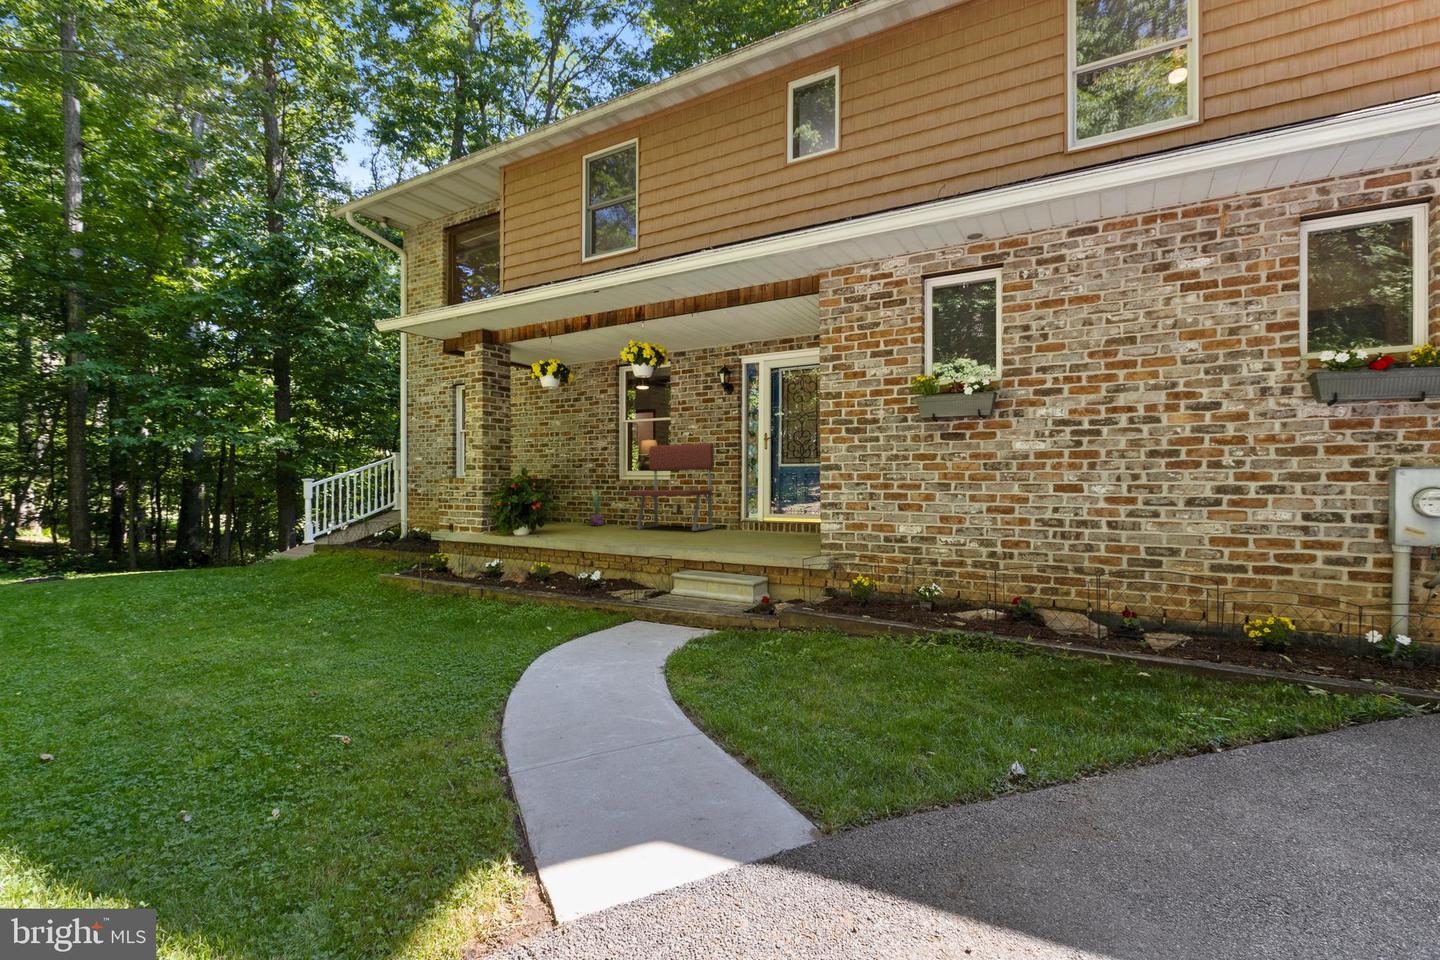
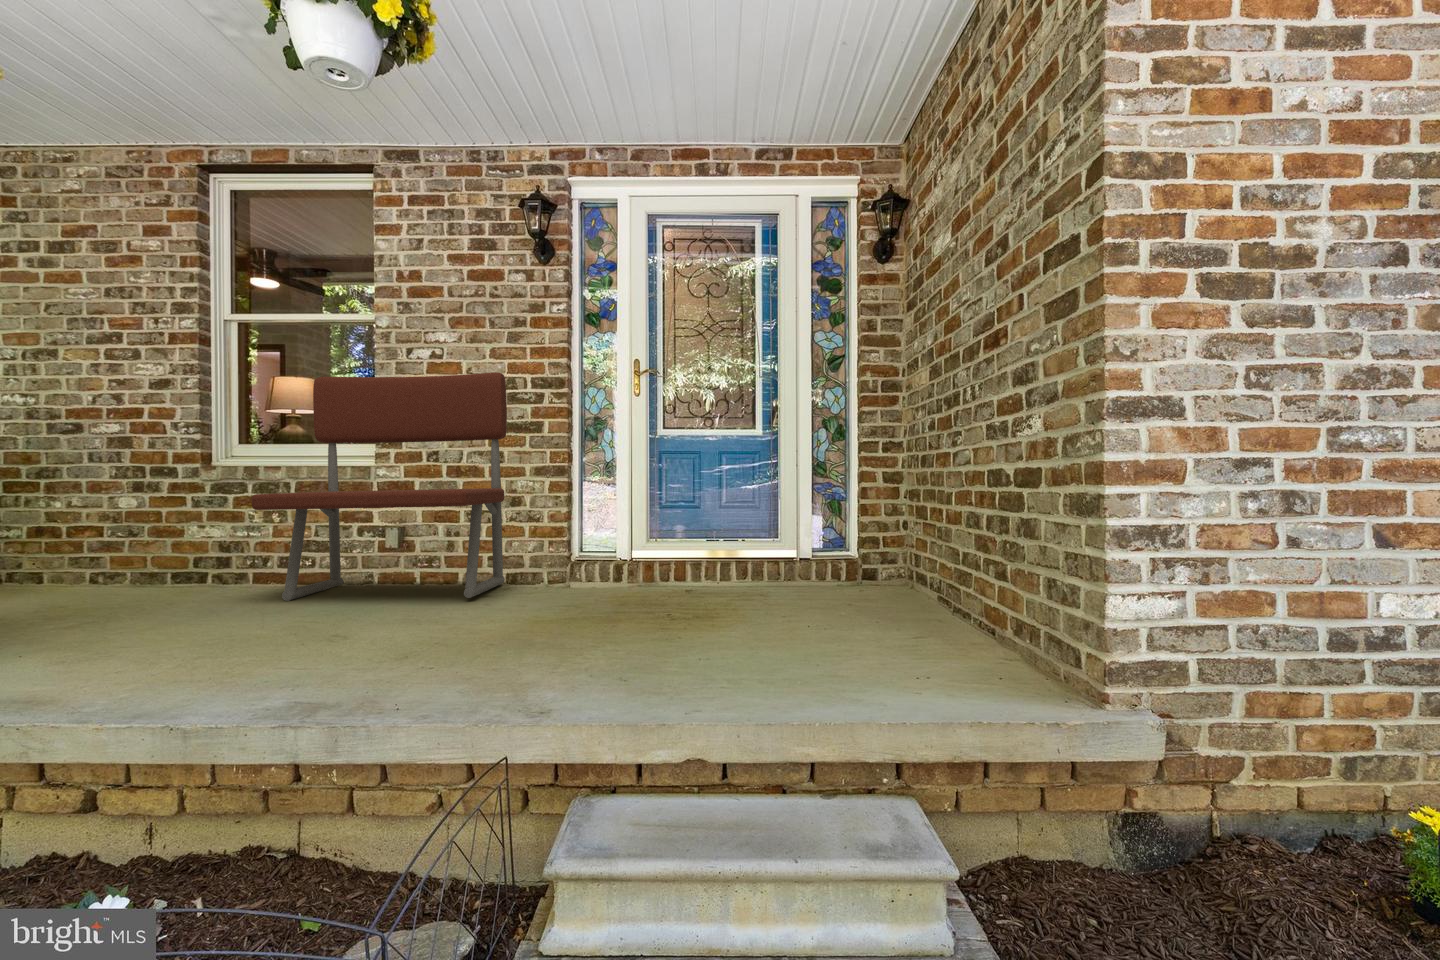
decorative plant: present [589,490,604,526] -> none [65,490,208,595]

